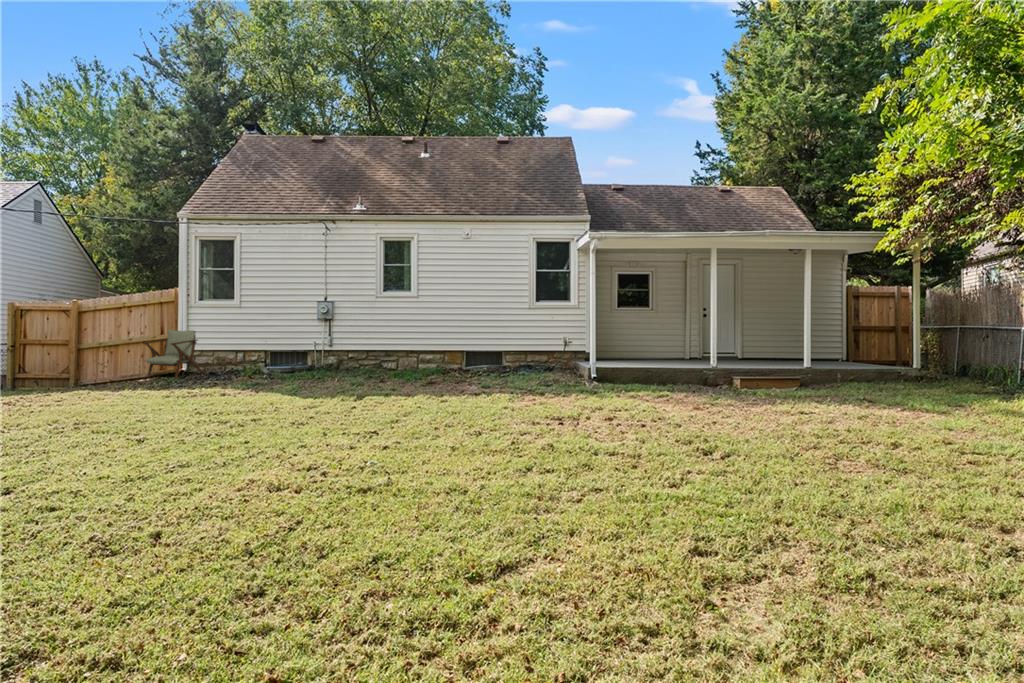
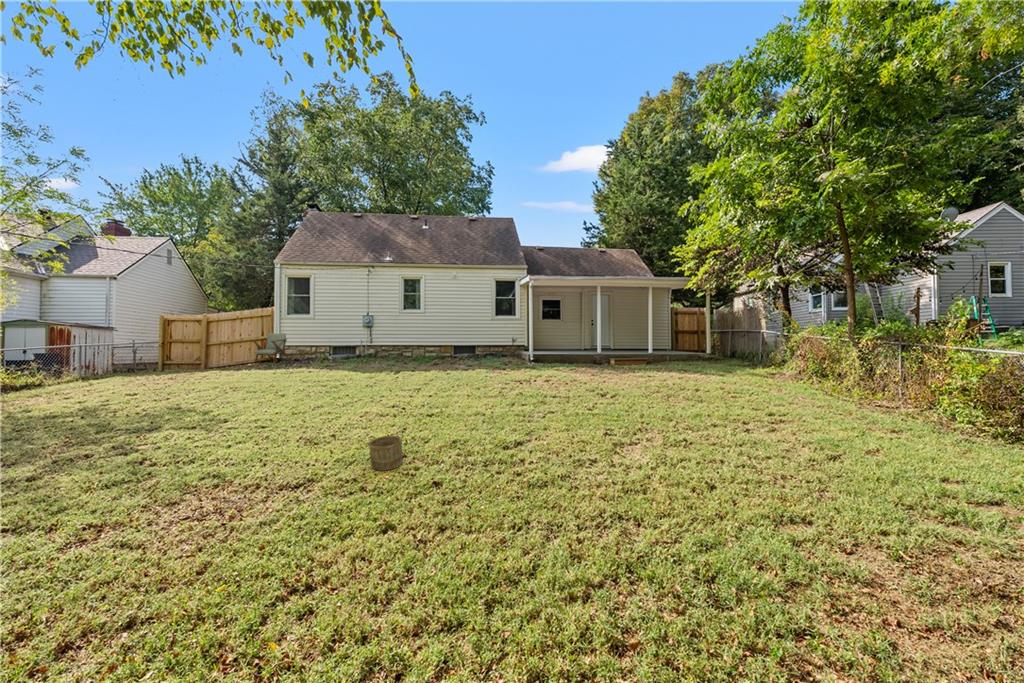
wooden bucket: none [221,540,290,614] -> present [368,436,403,471]

